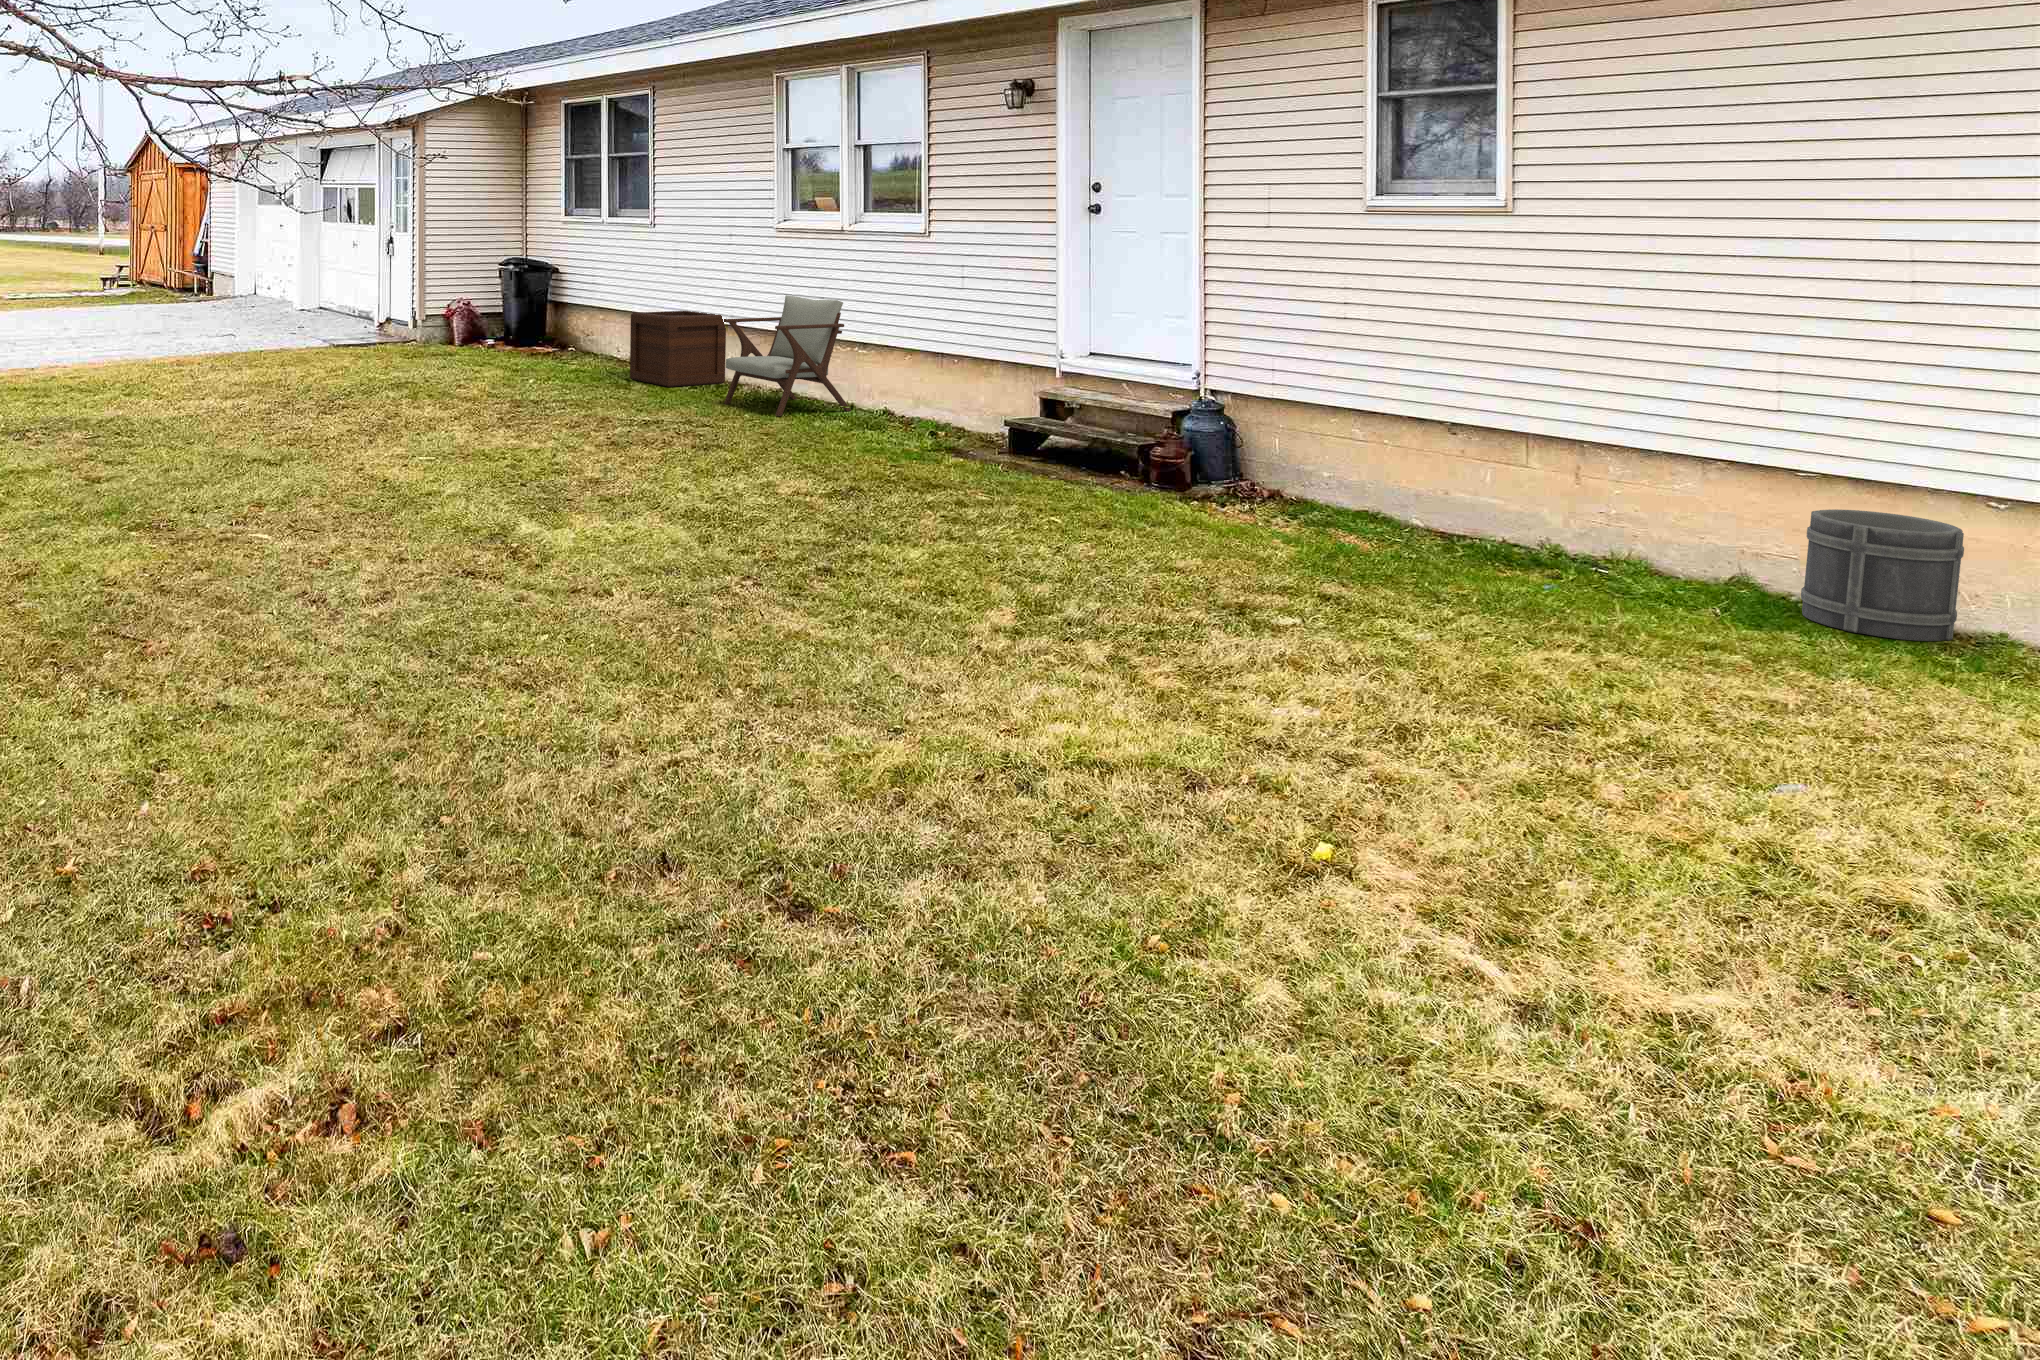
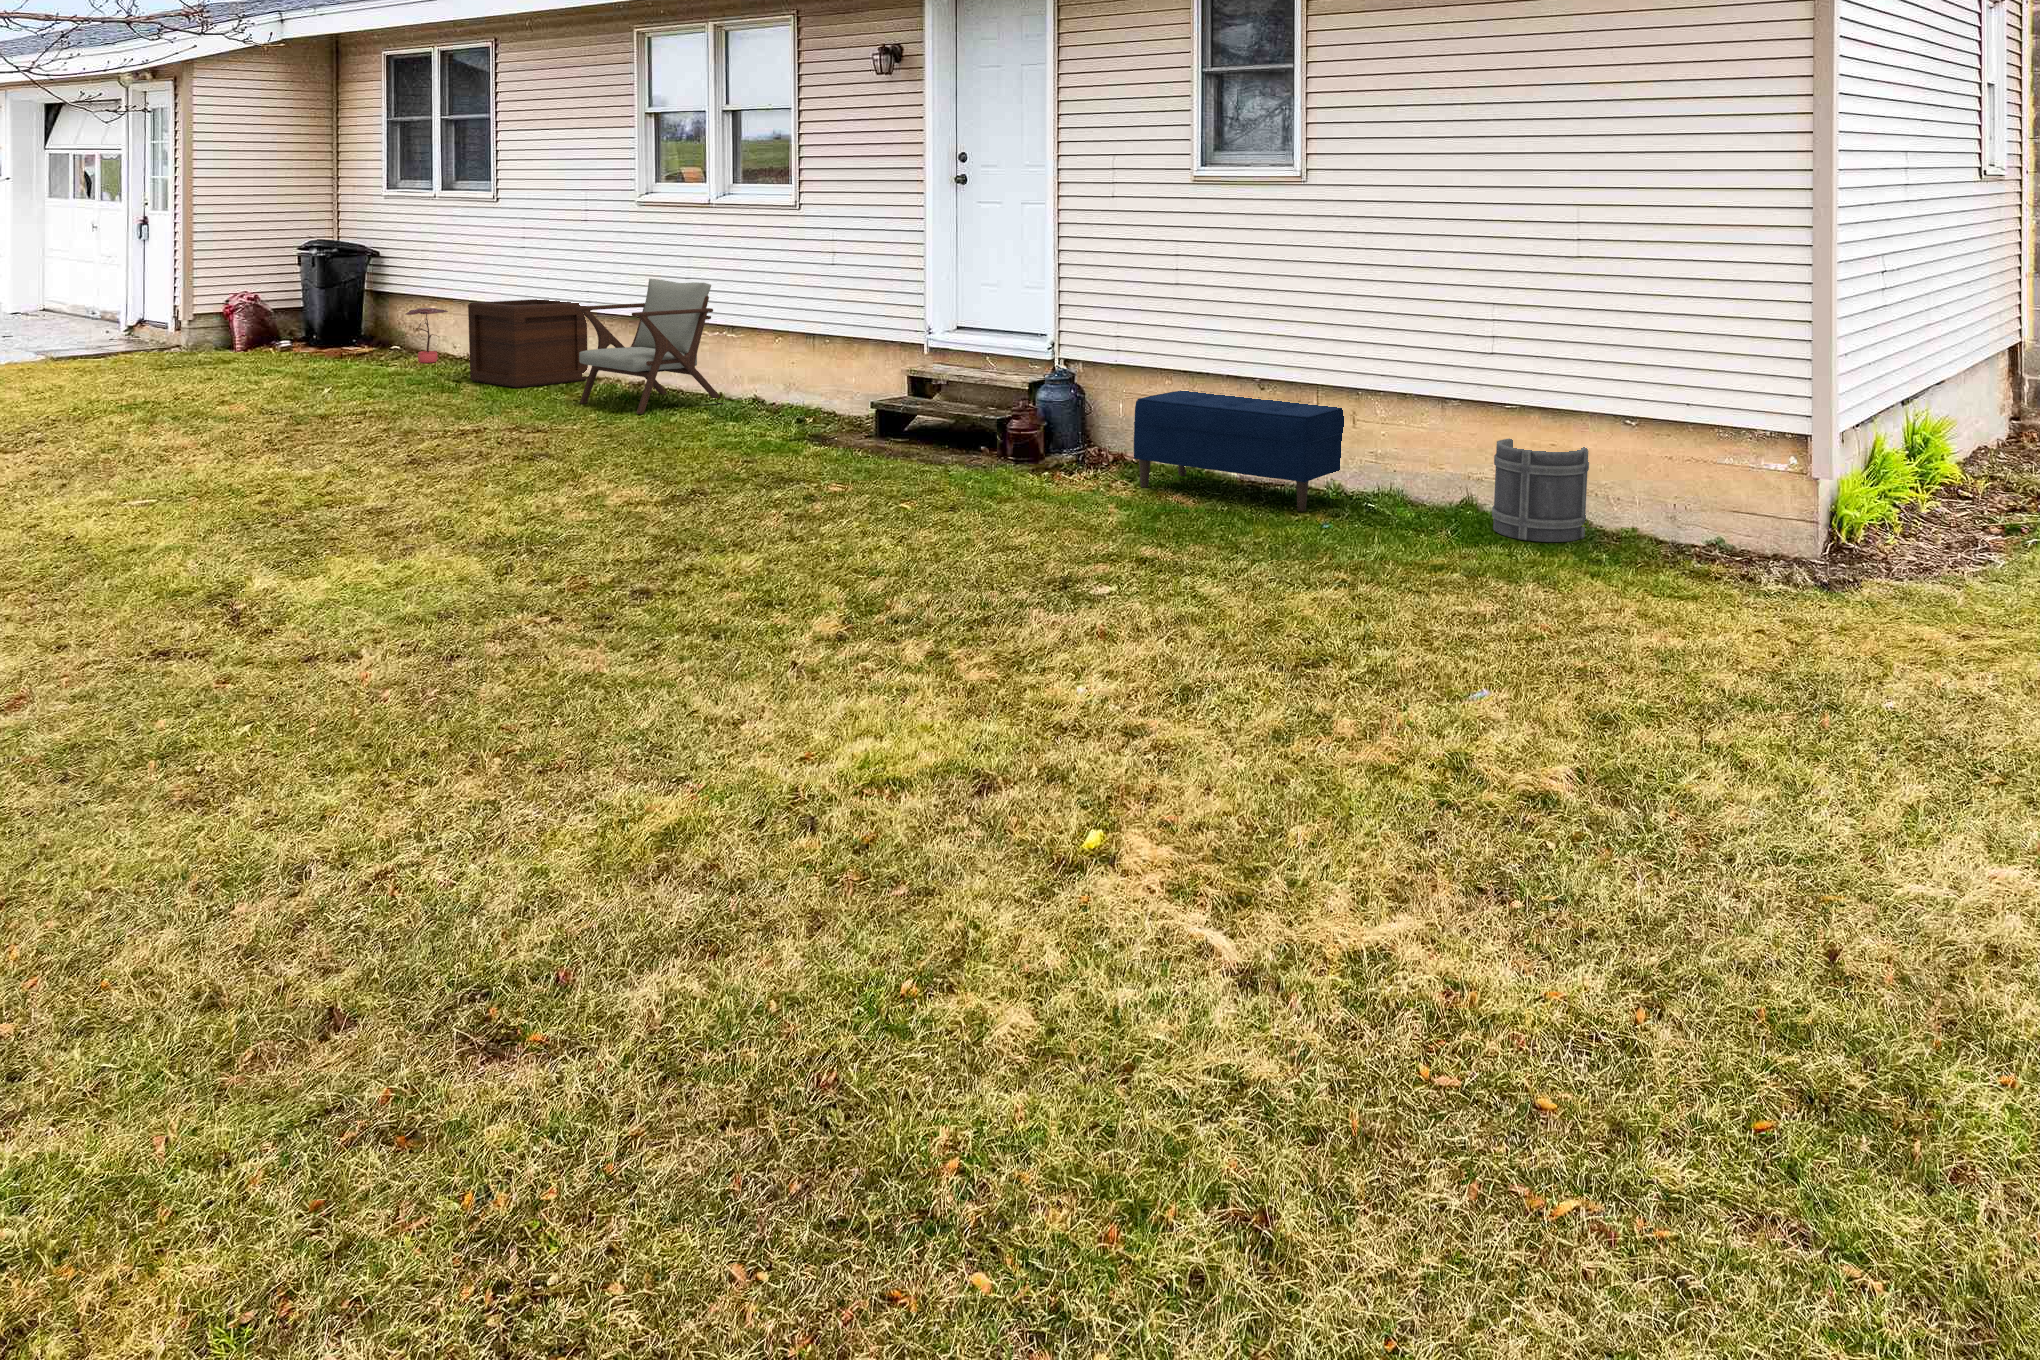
potted plant: none [576,316,608,362] -> present [405,308,448,363]
bench: none [1301,426,1584,568] -> present [1134,390,1344,511]

